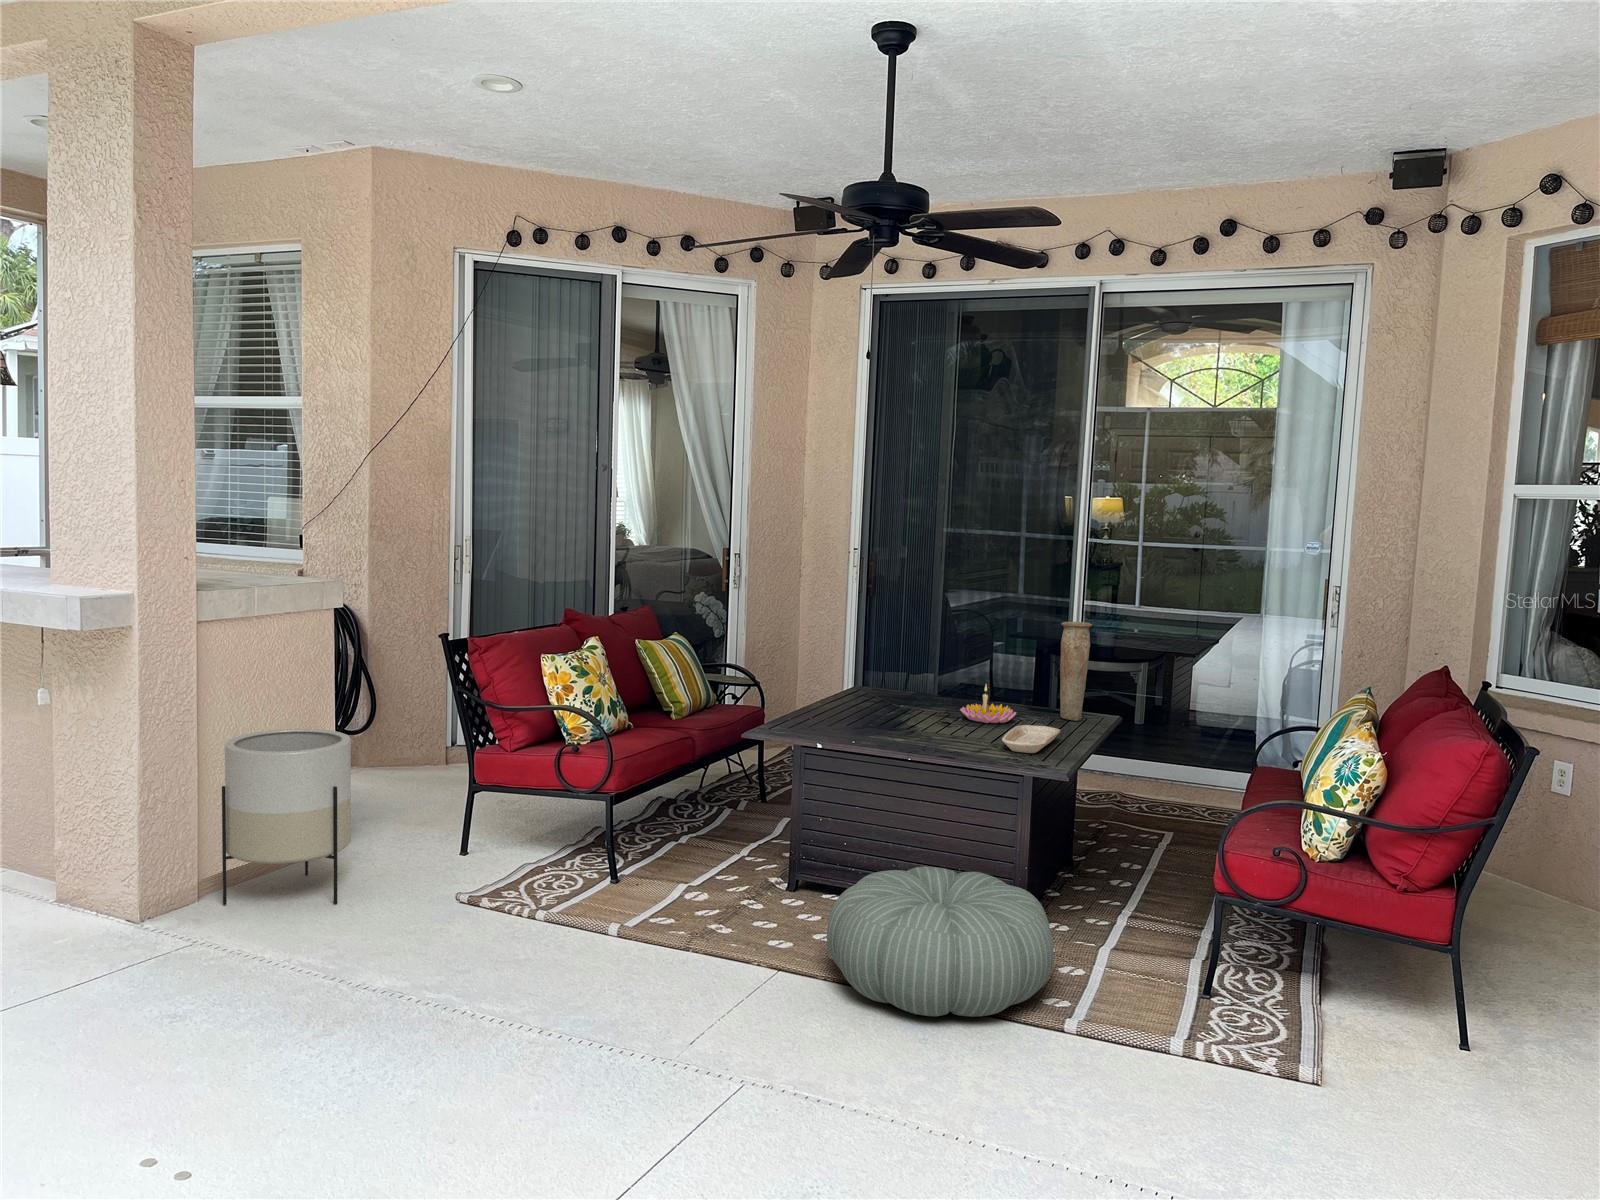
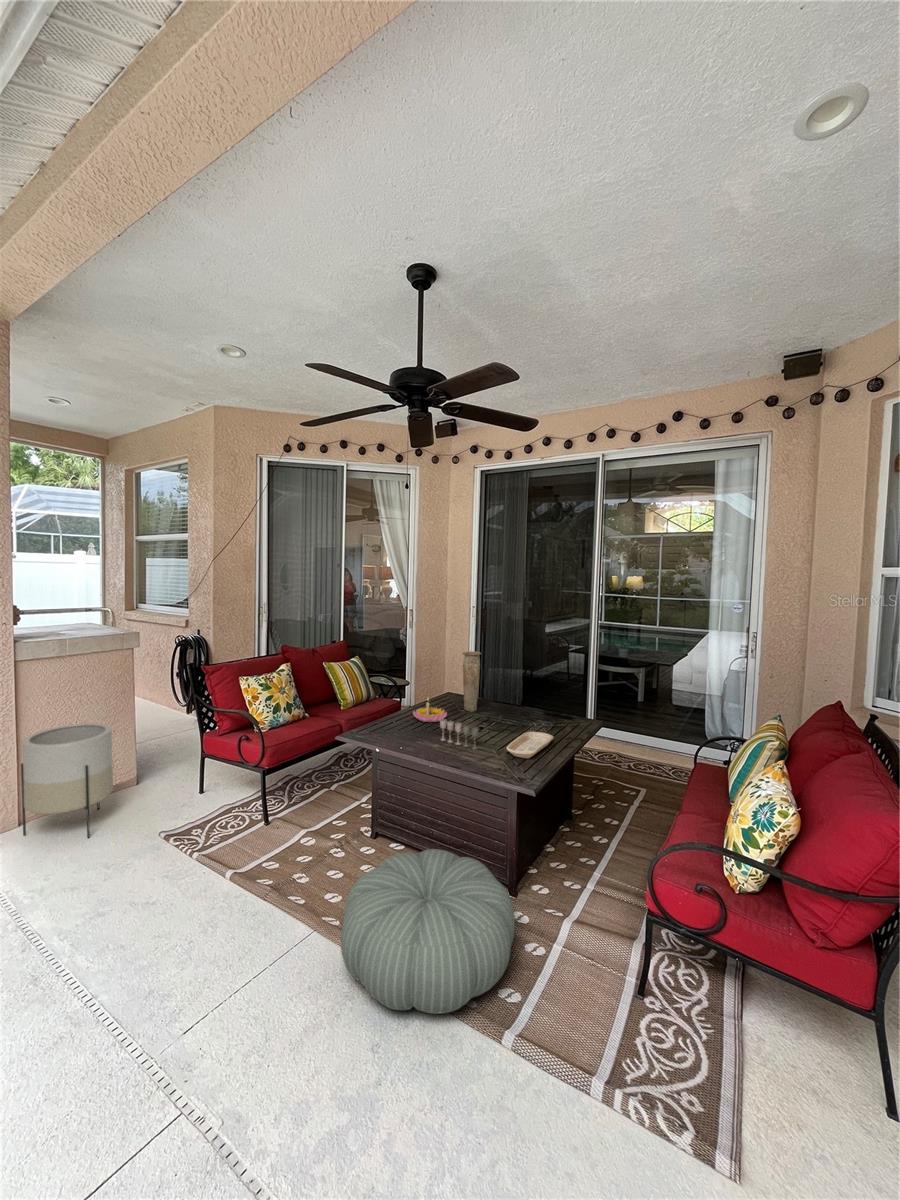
vase: present [1060,622,1092,721] -> present [463,651,481,712]
candle holder: present [960,685,1016,724] -> present [413,698,447,723]
wine glass: none [893,707,958,746] -> present [440,719,479,749]

